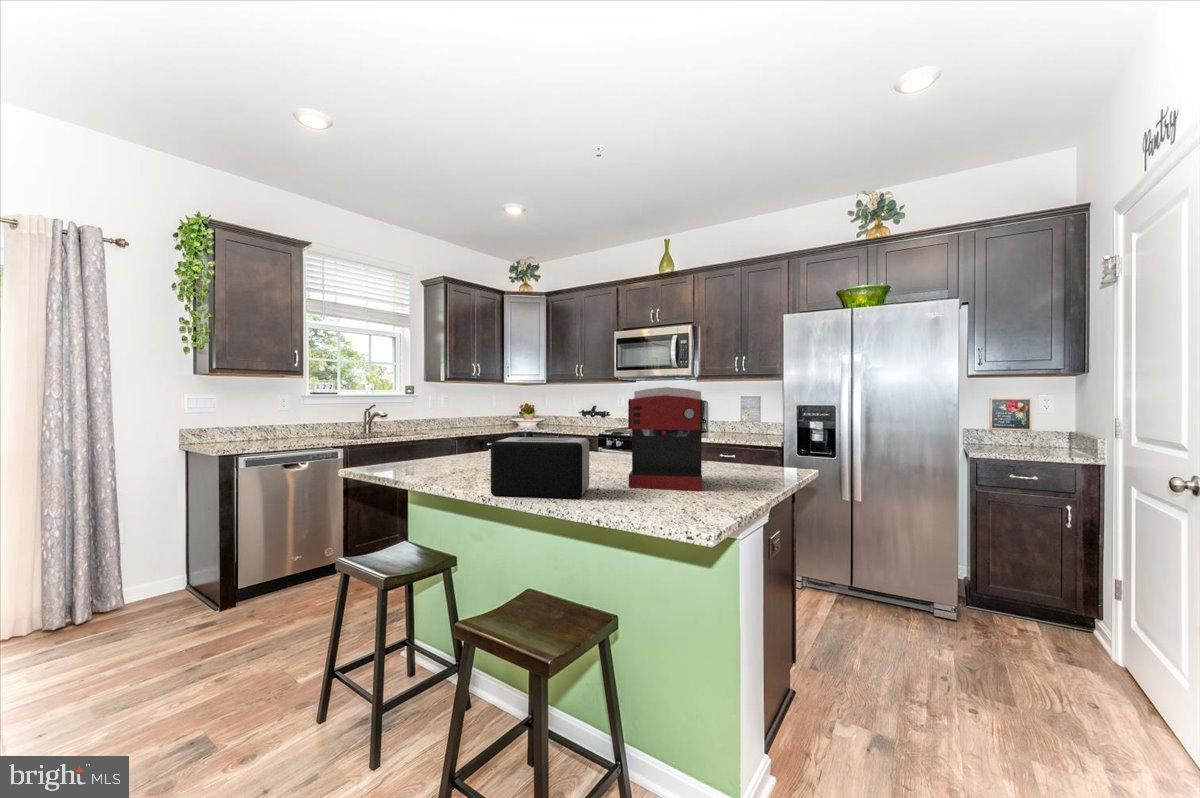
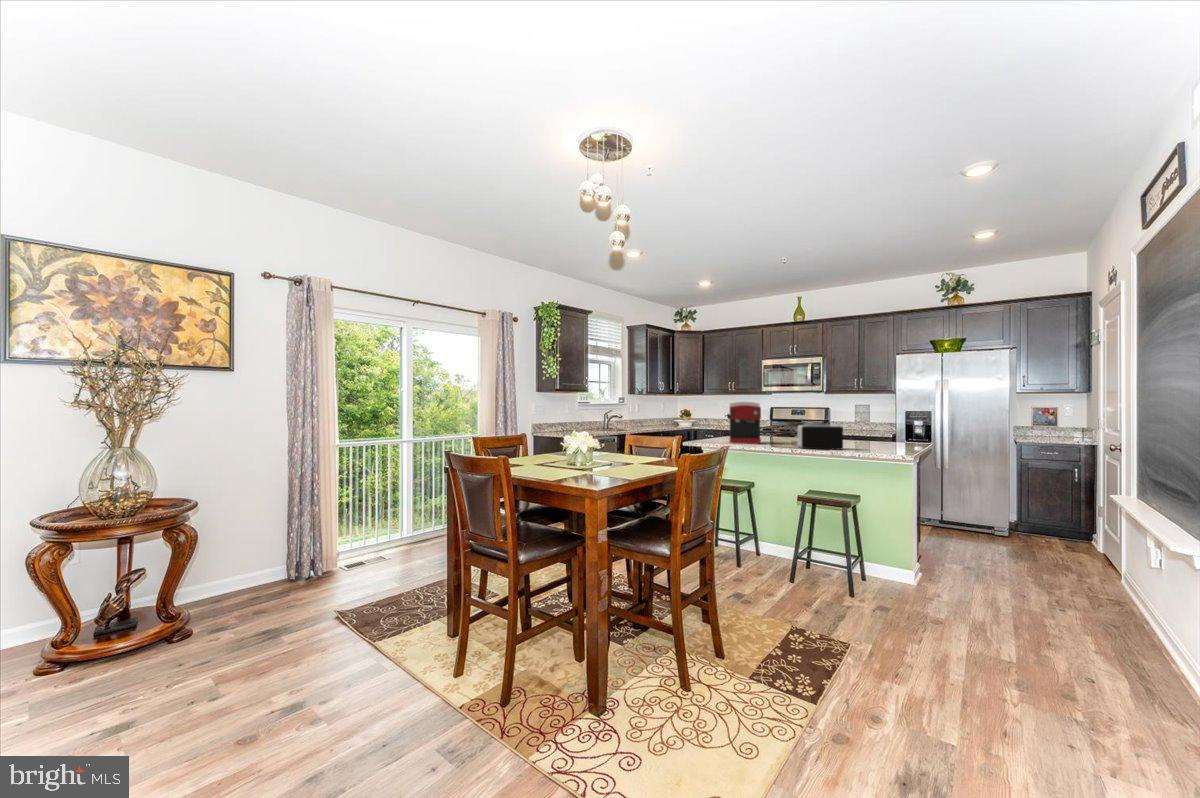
coffee maker: present [628,387,702,491] -> present [730,402,761,444]

